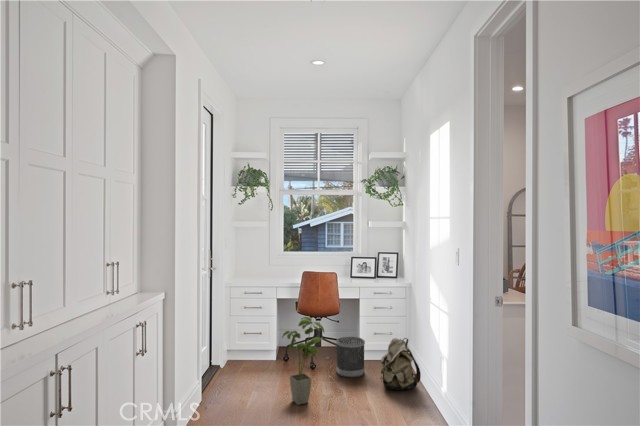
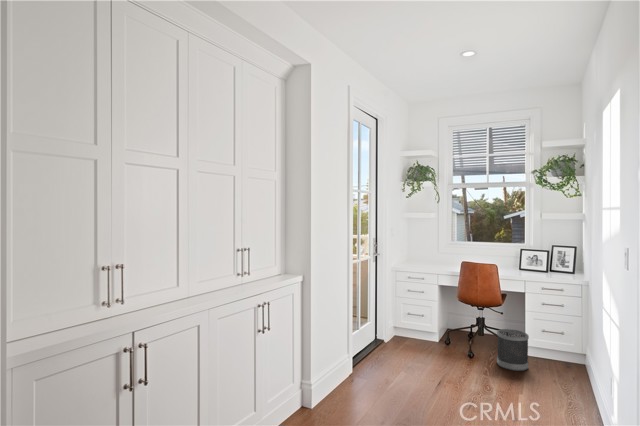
house plant: present [282,317,324,405] -> none [434,304,477,386]
backpack: present [380,338,421,390] -> none [542,337,593,394]

